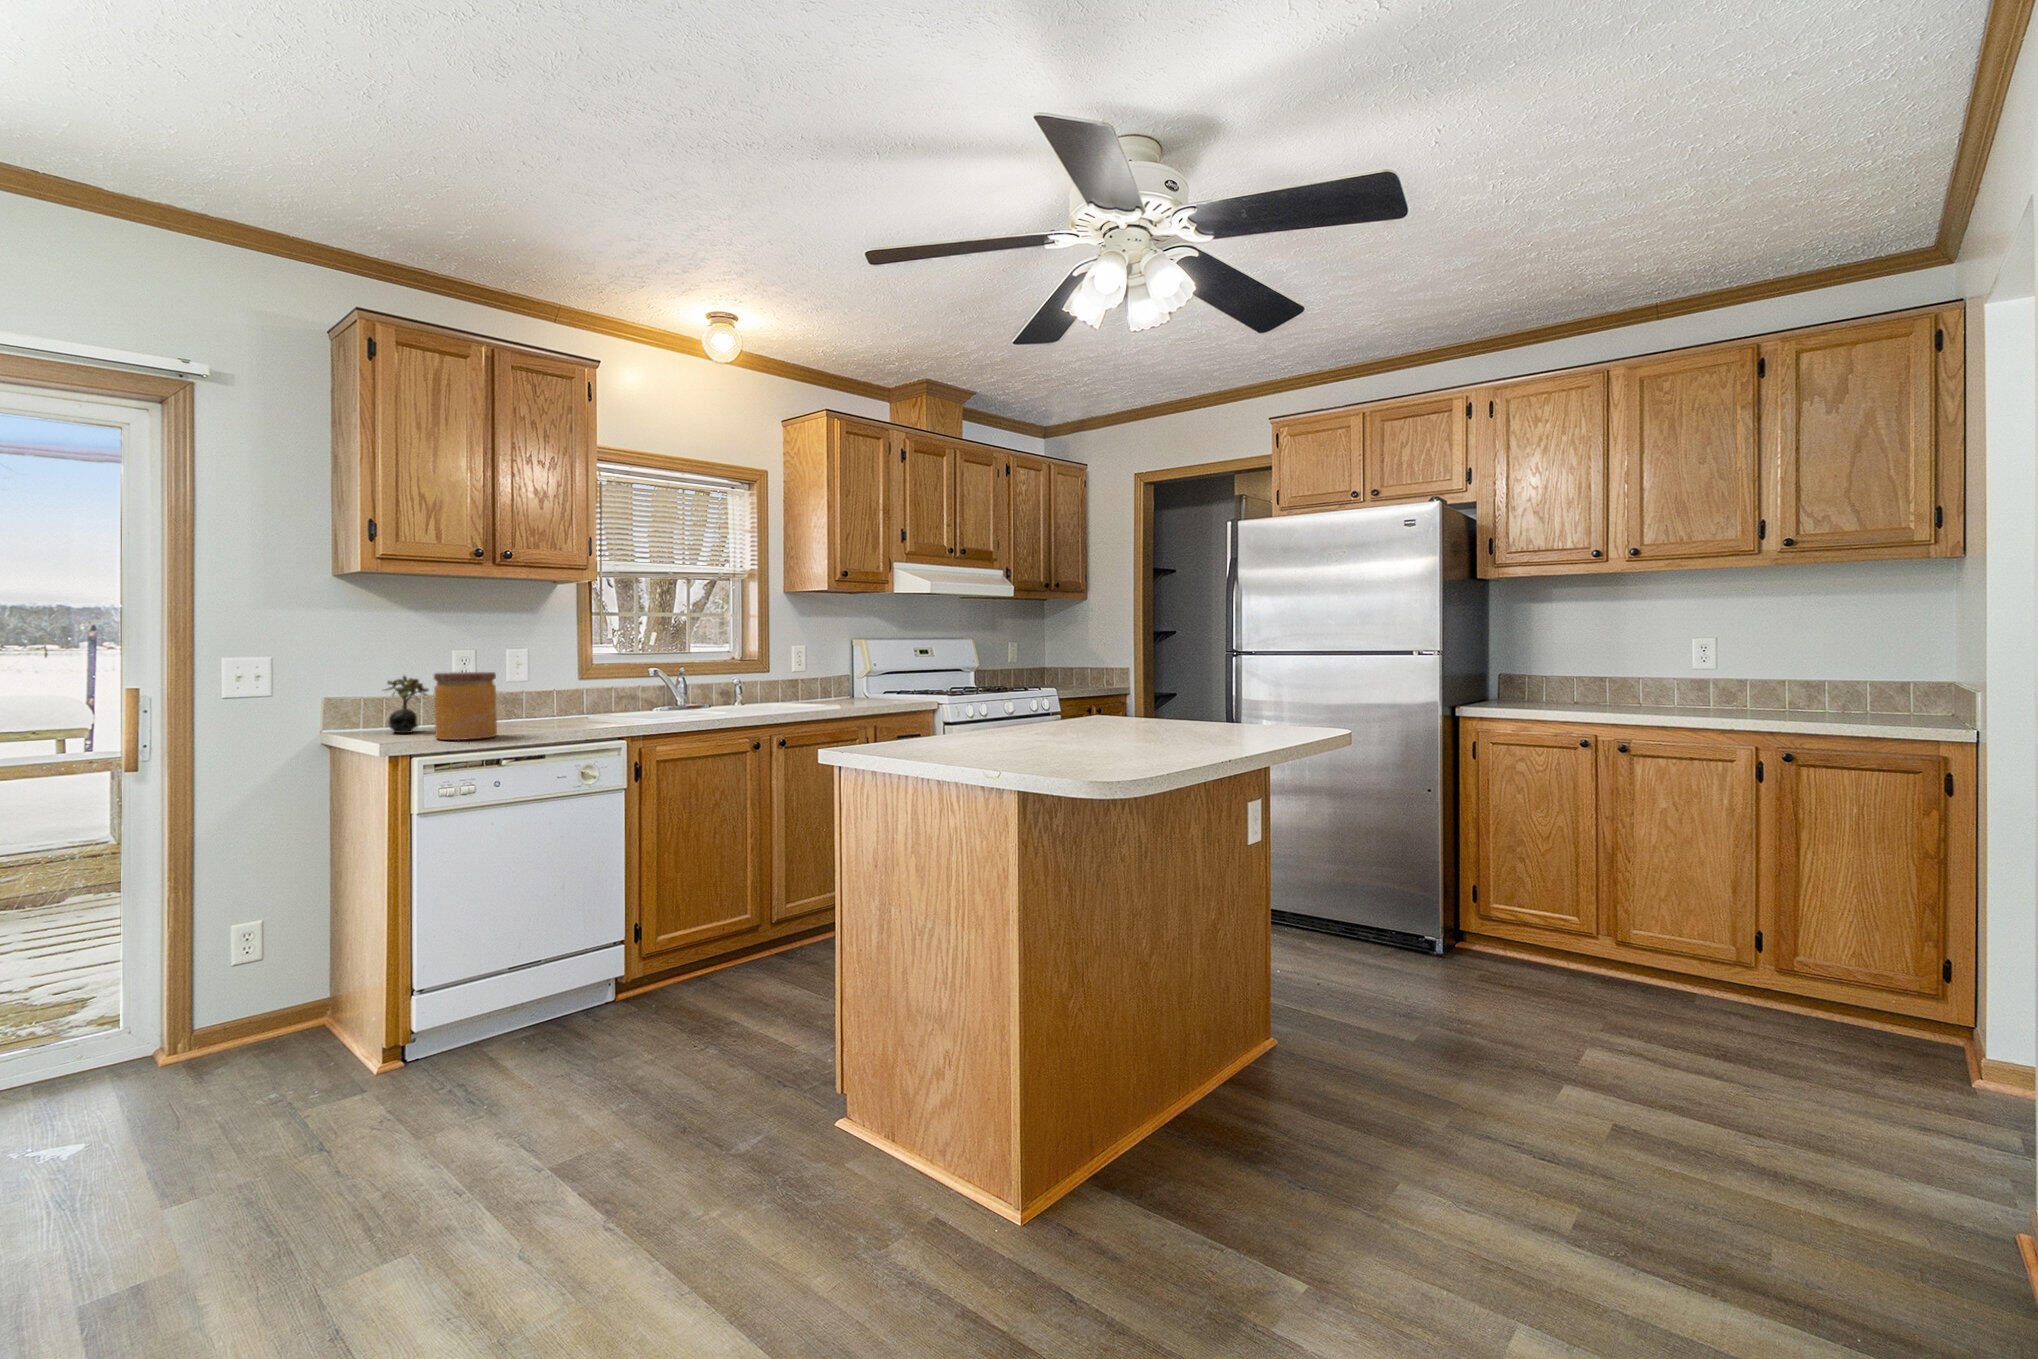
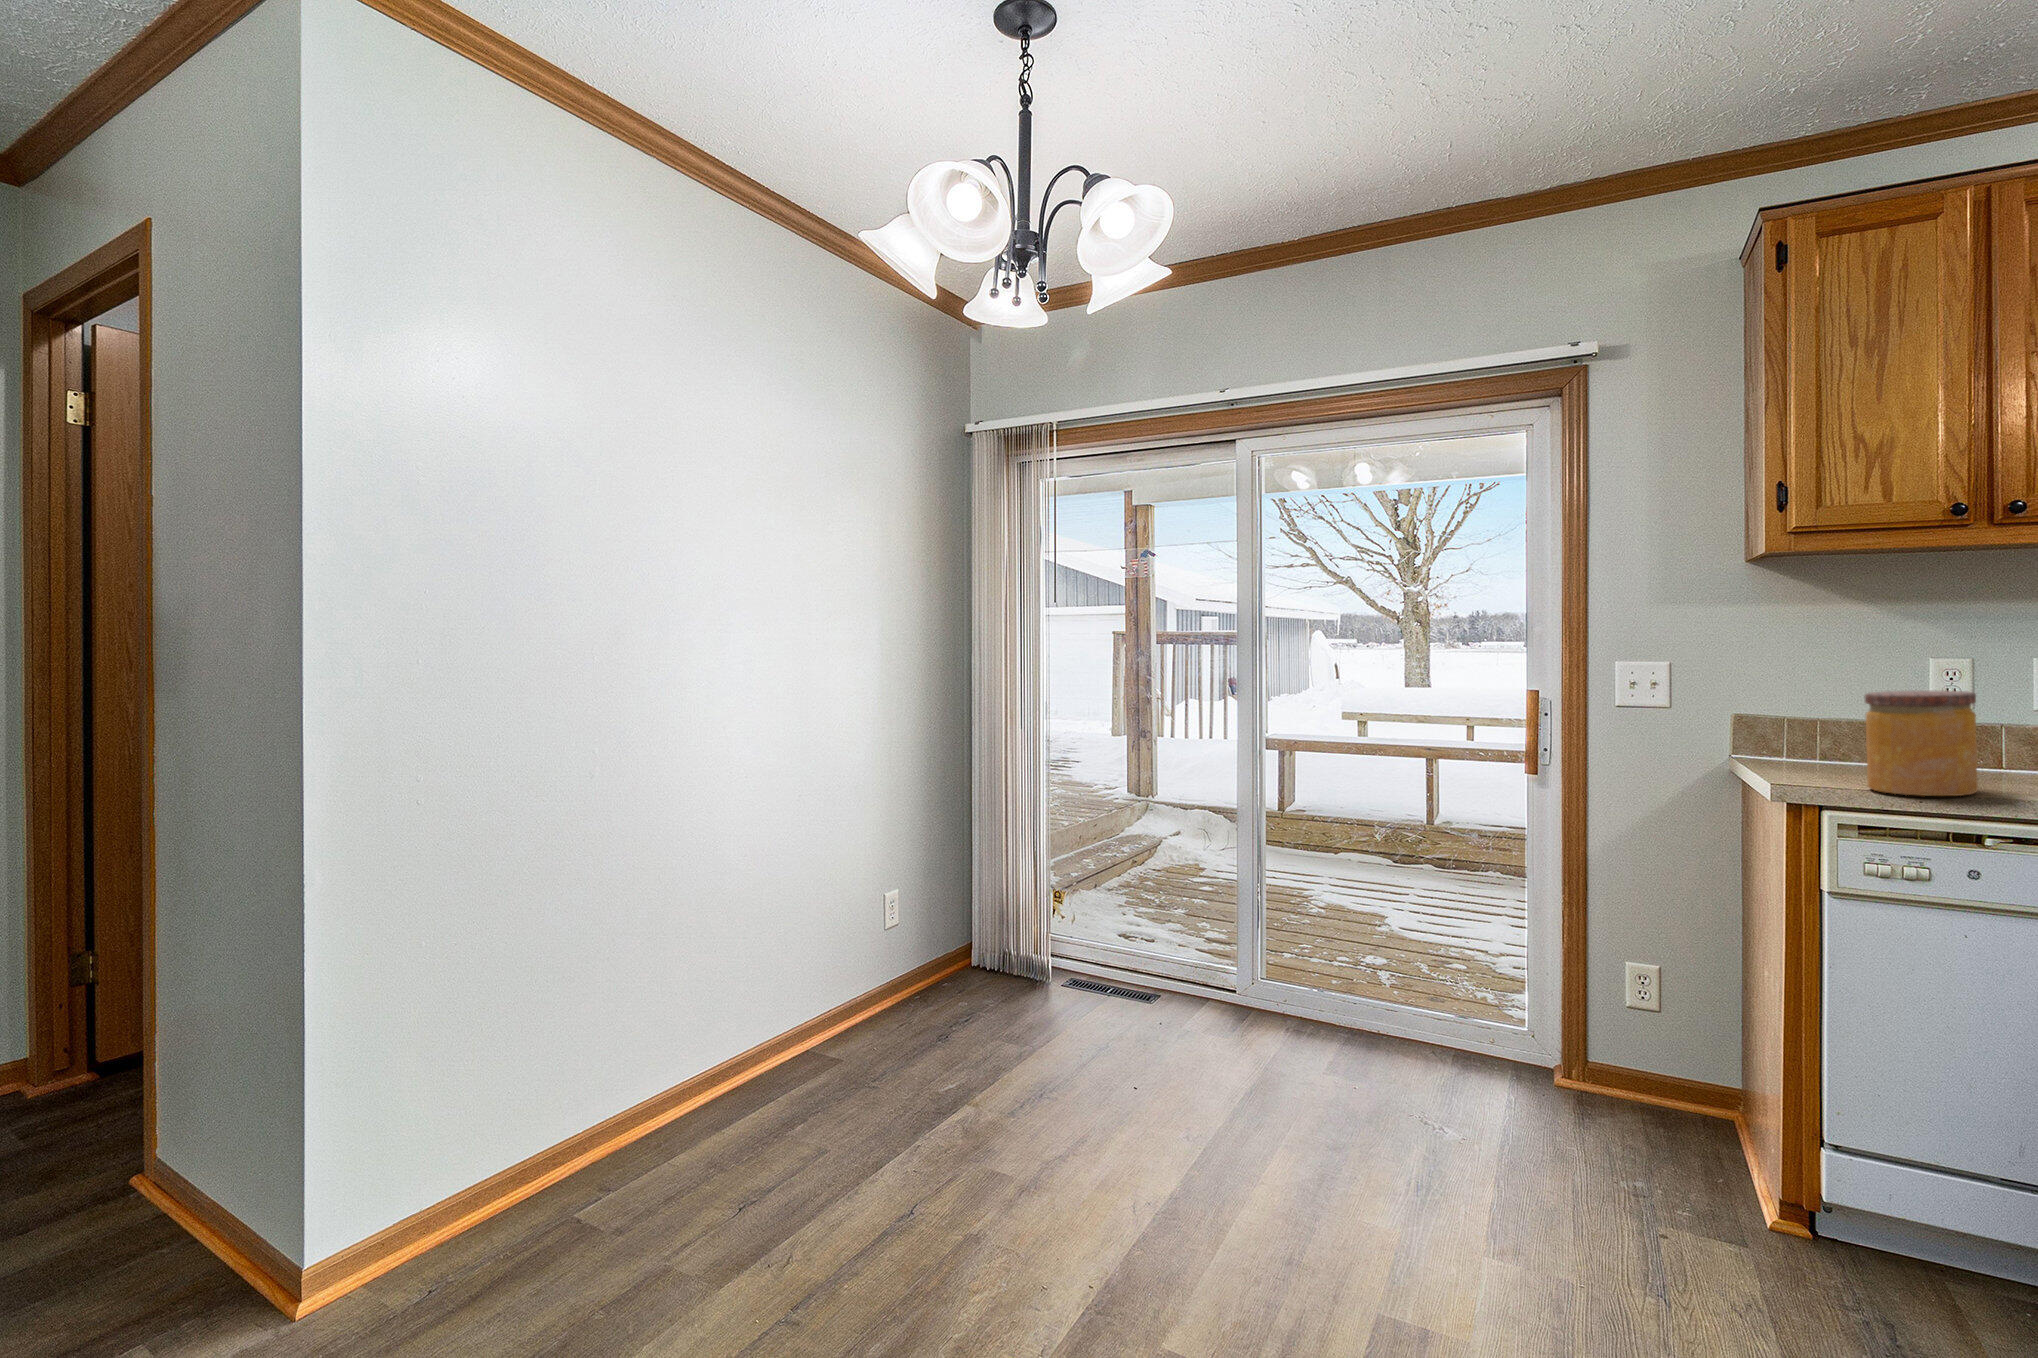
succulent plant: present [385,676,428,733] -> none [1798,691,1868,773]

